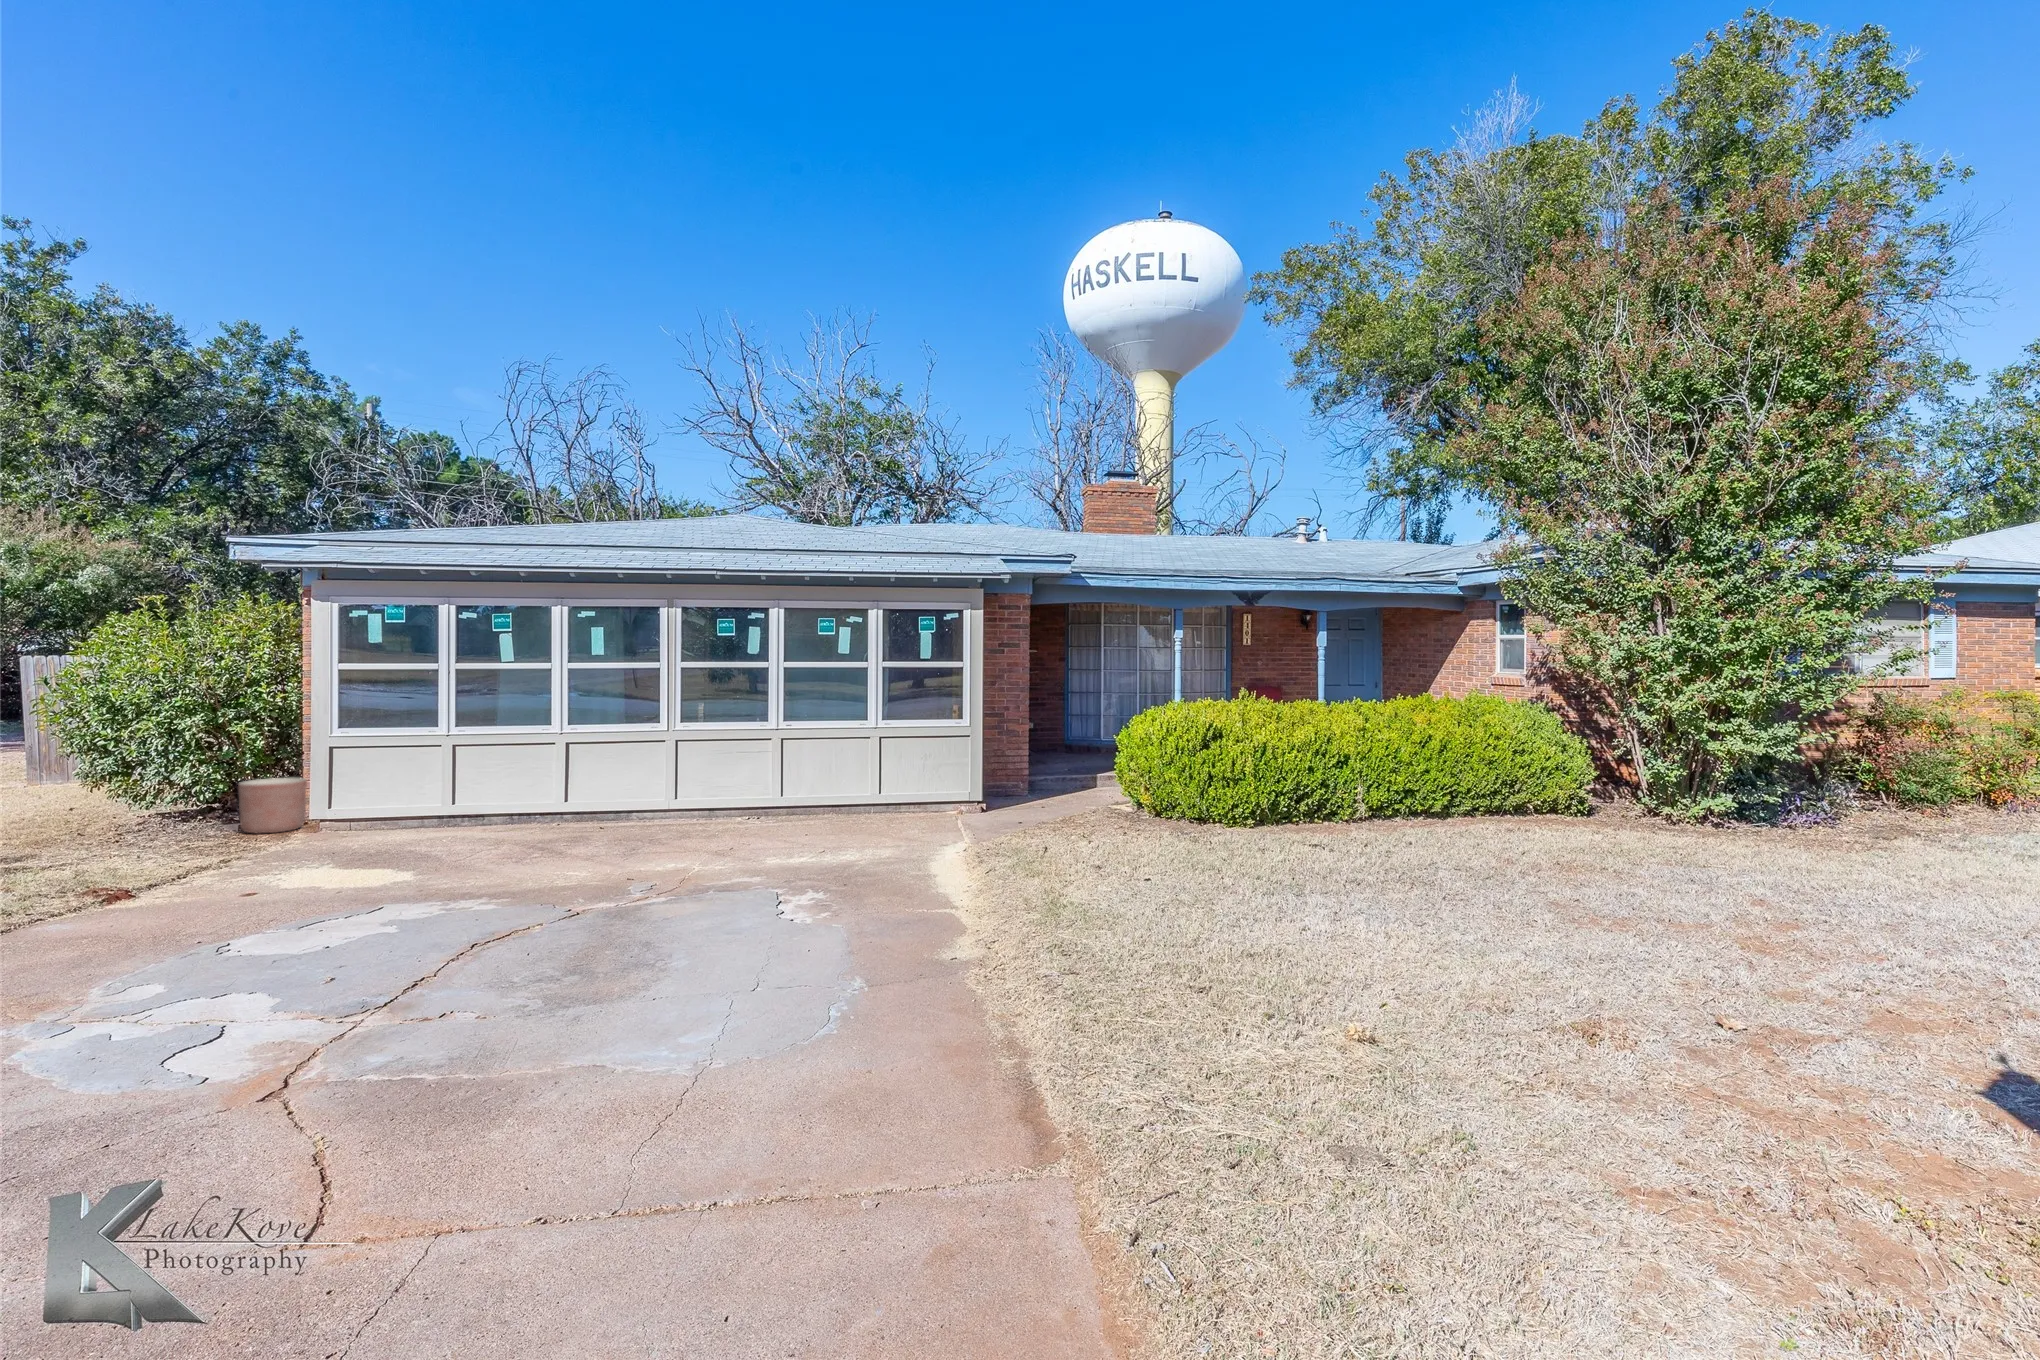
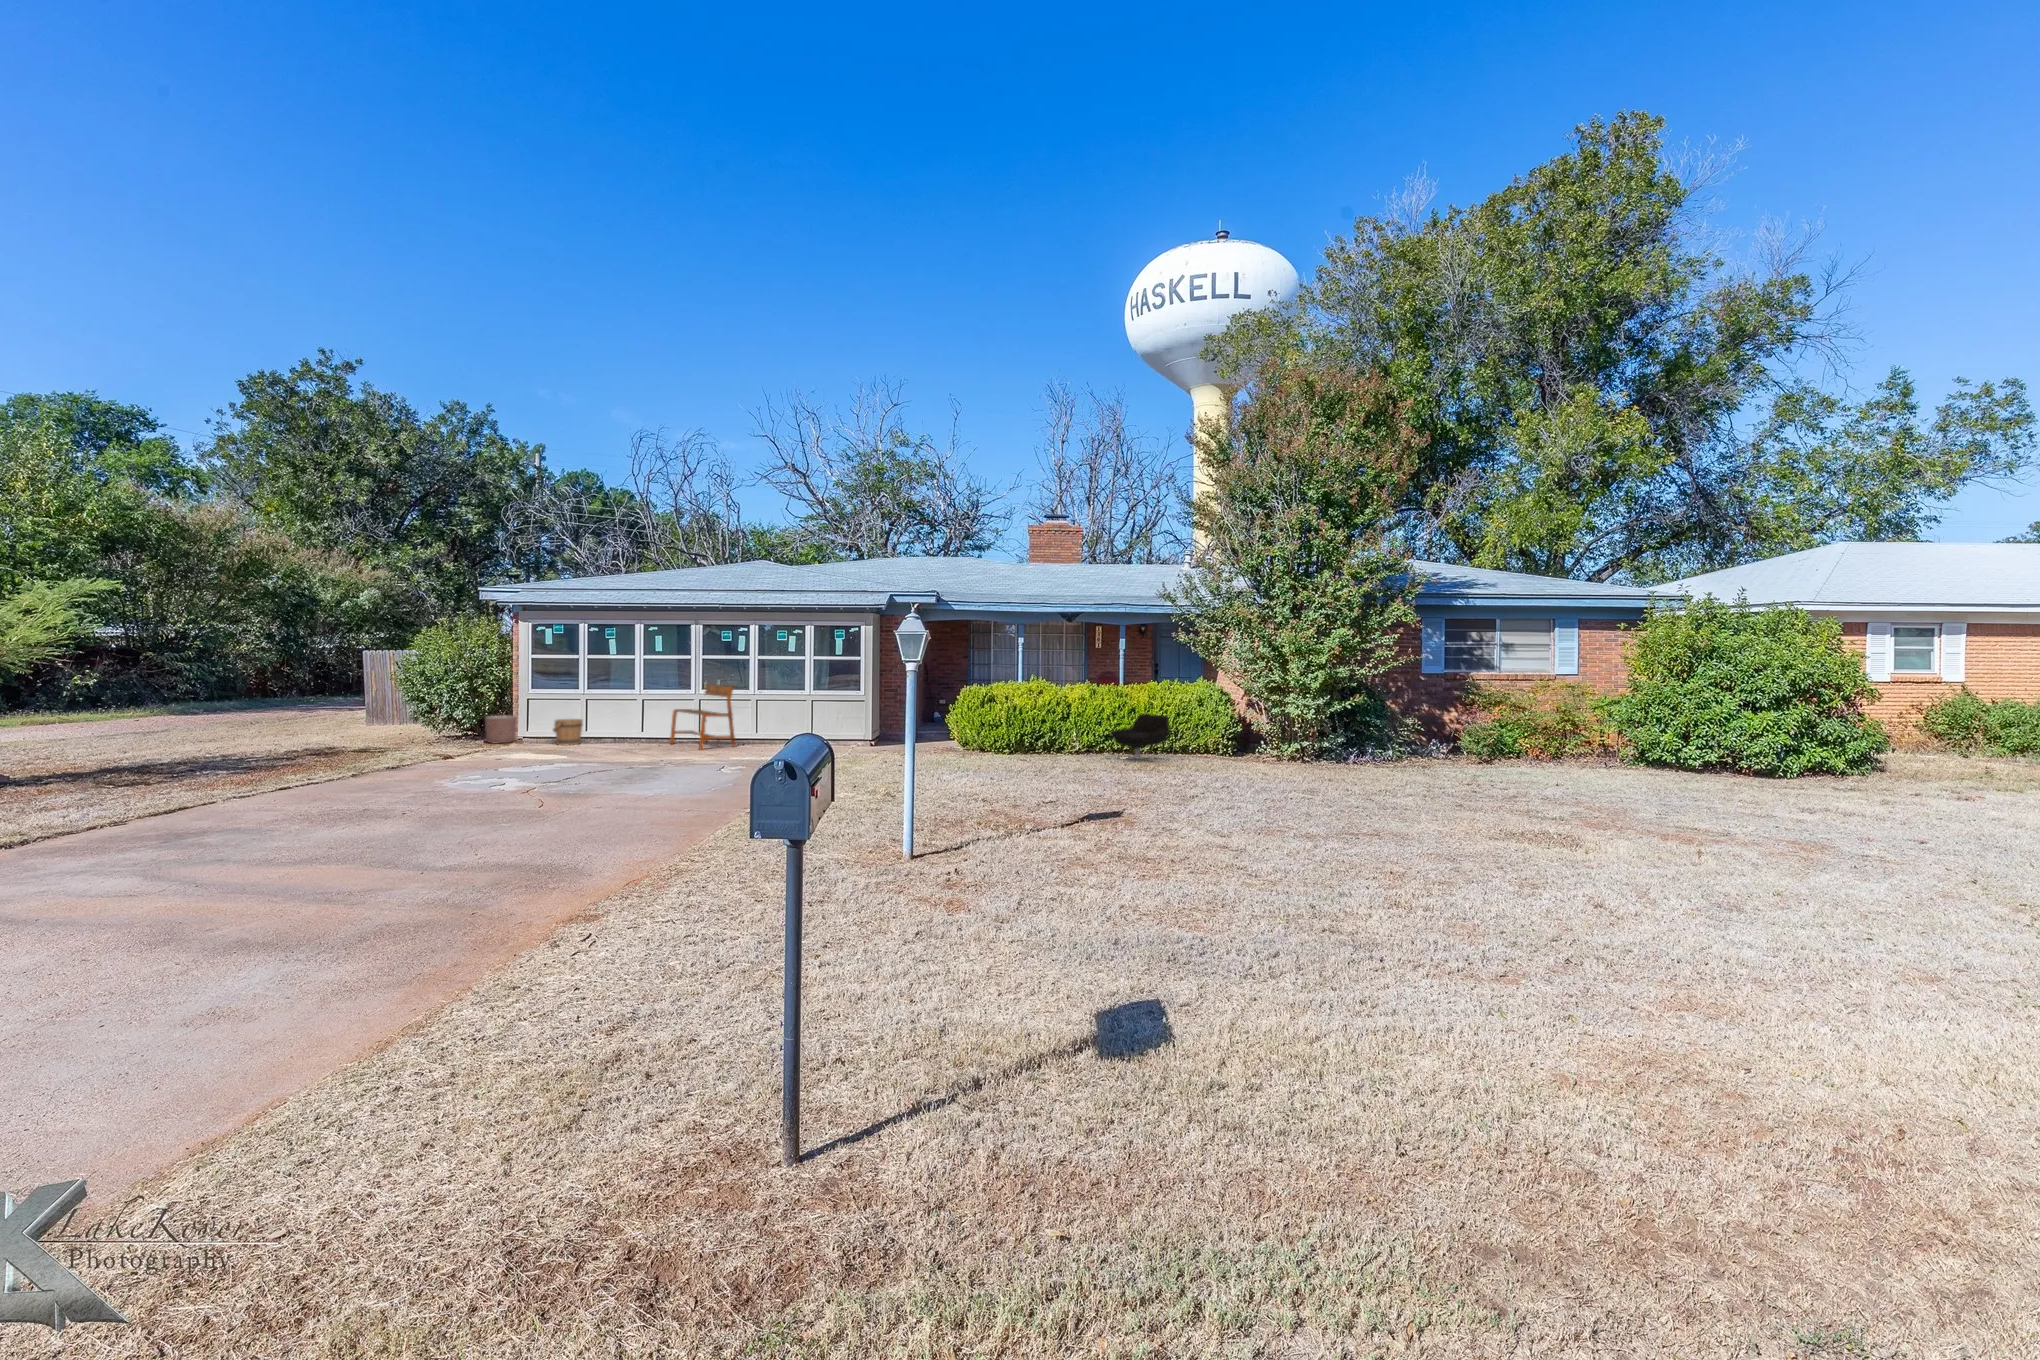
bench: none [617,711,746,838] -> present [670,684,735,750]
lounge chair: none [1429,753,1528,840] -> present [1110,714,1170,759]
bucket: none [381,781,444,834] -> present [553,719,583,745]

